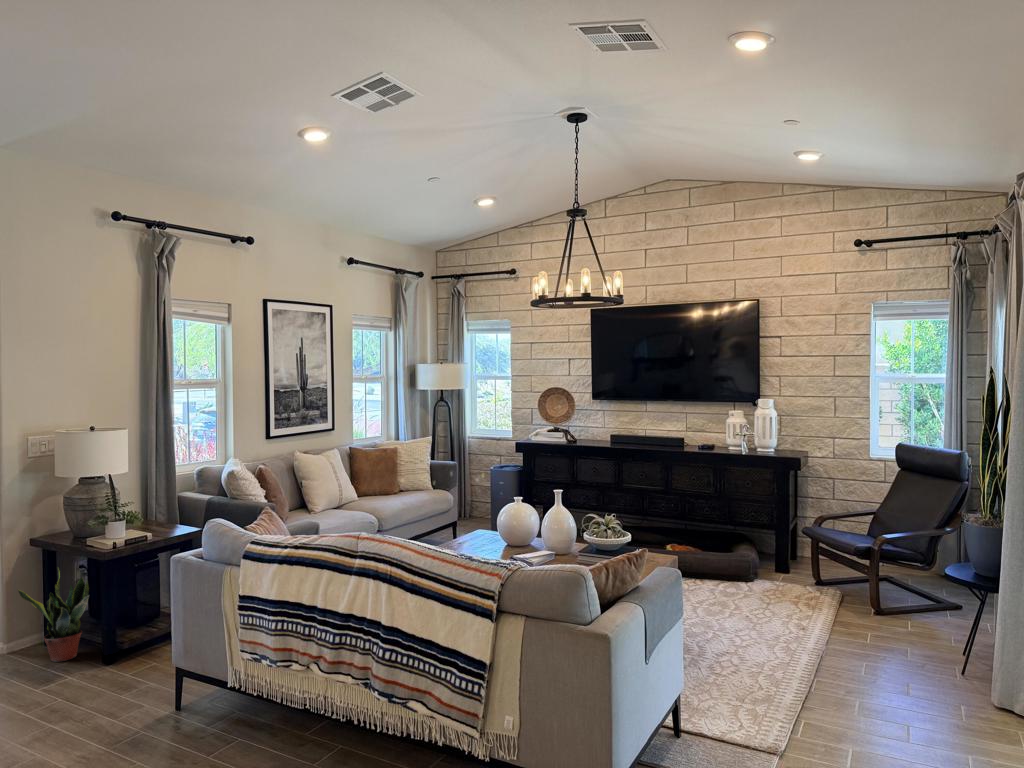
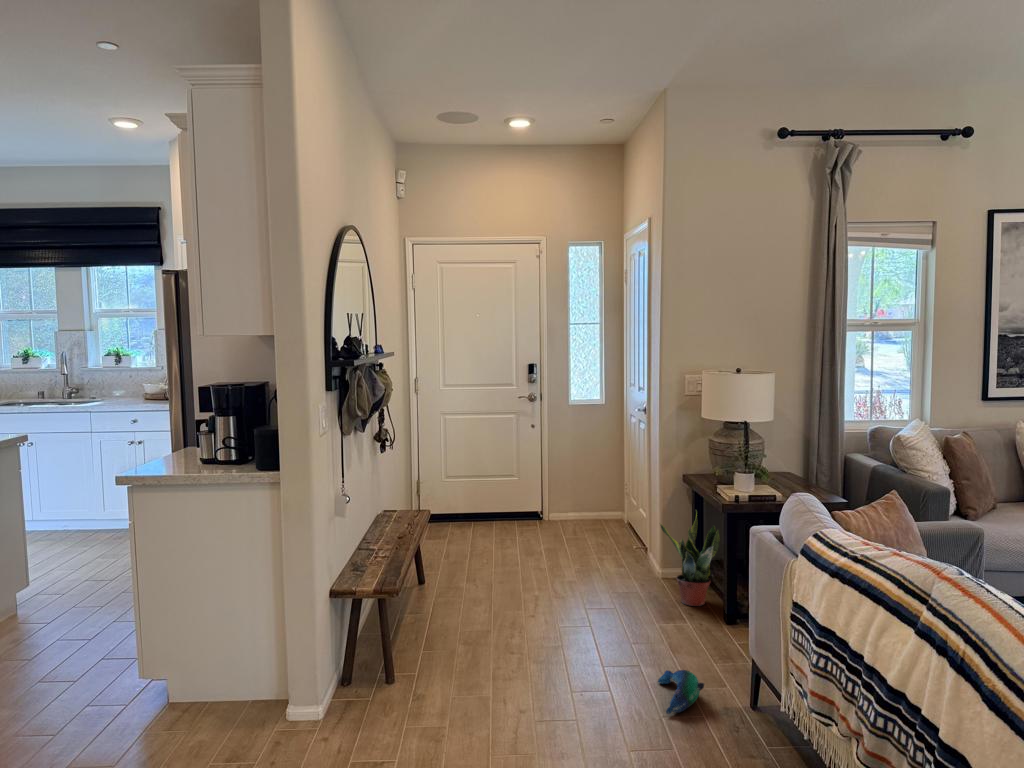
plush toy: none [86,700,141,741] -> present [658,670,704,714]

